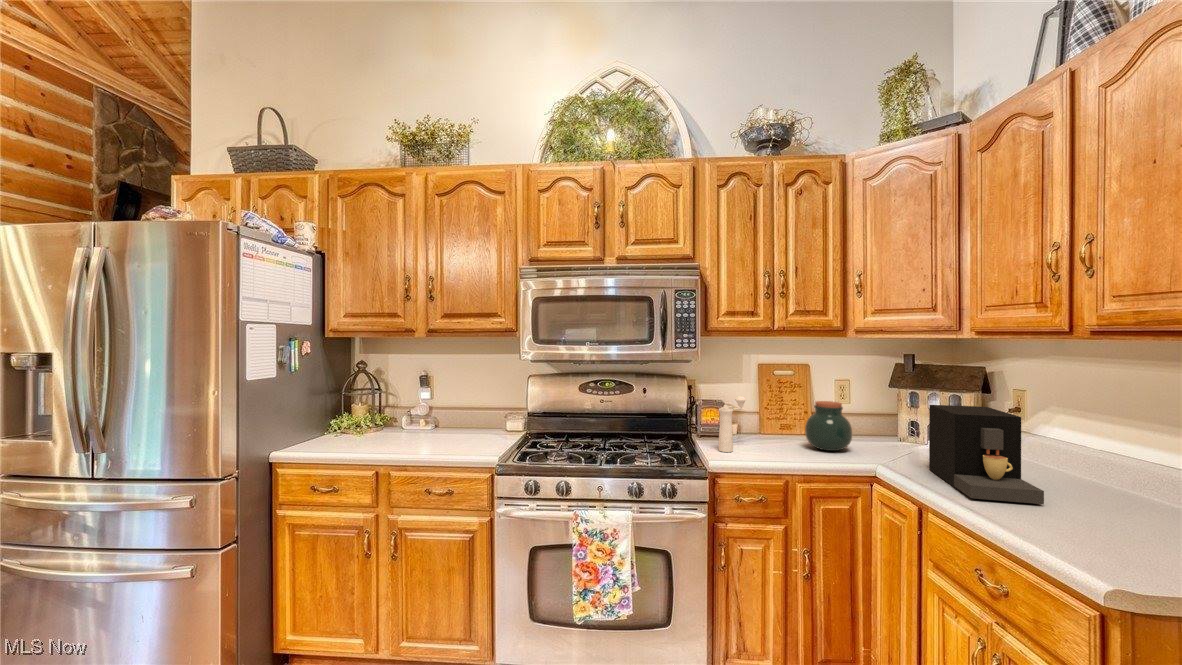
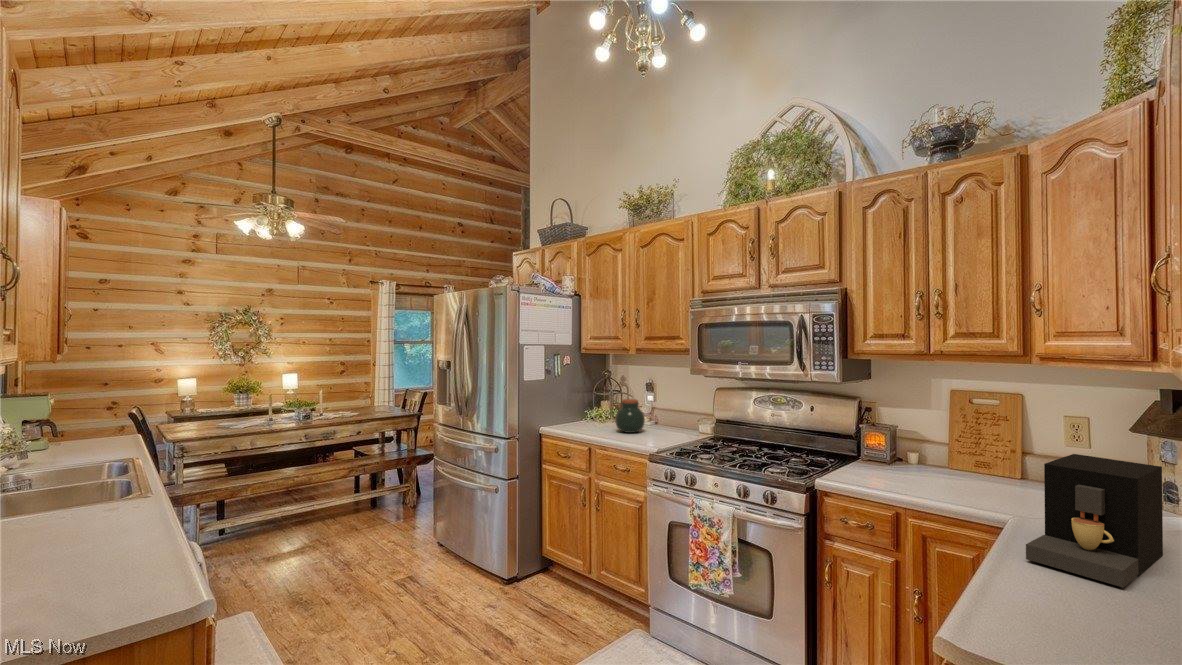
pepper mill: present [719,396,746,452] -> none [850,423,891,477]
jar: present [805,401,852,451] -> present [615,399,645,433]

